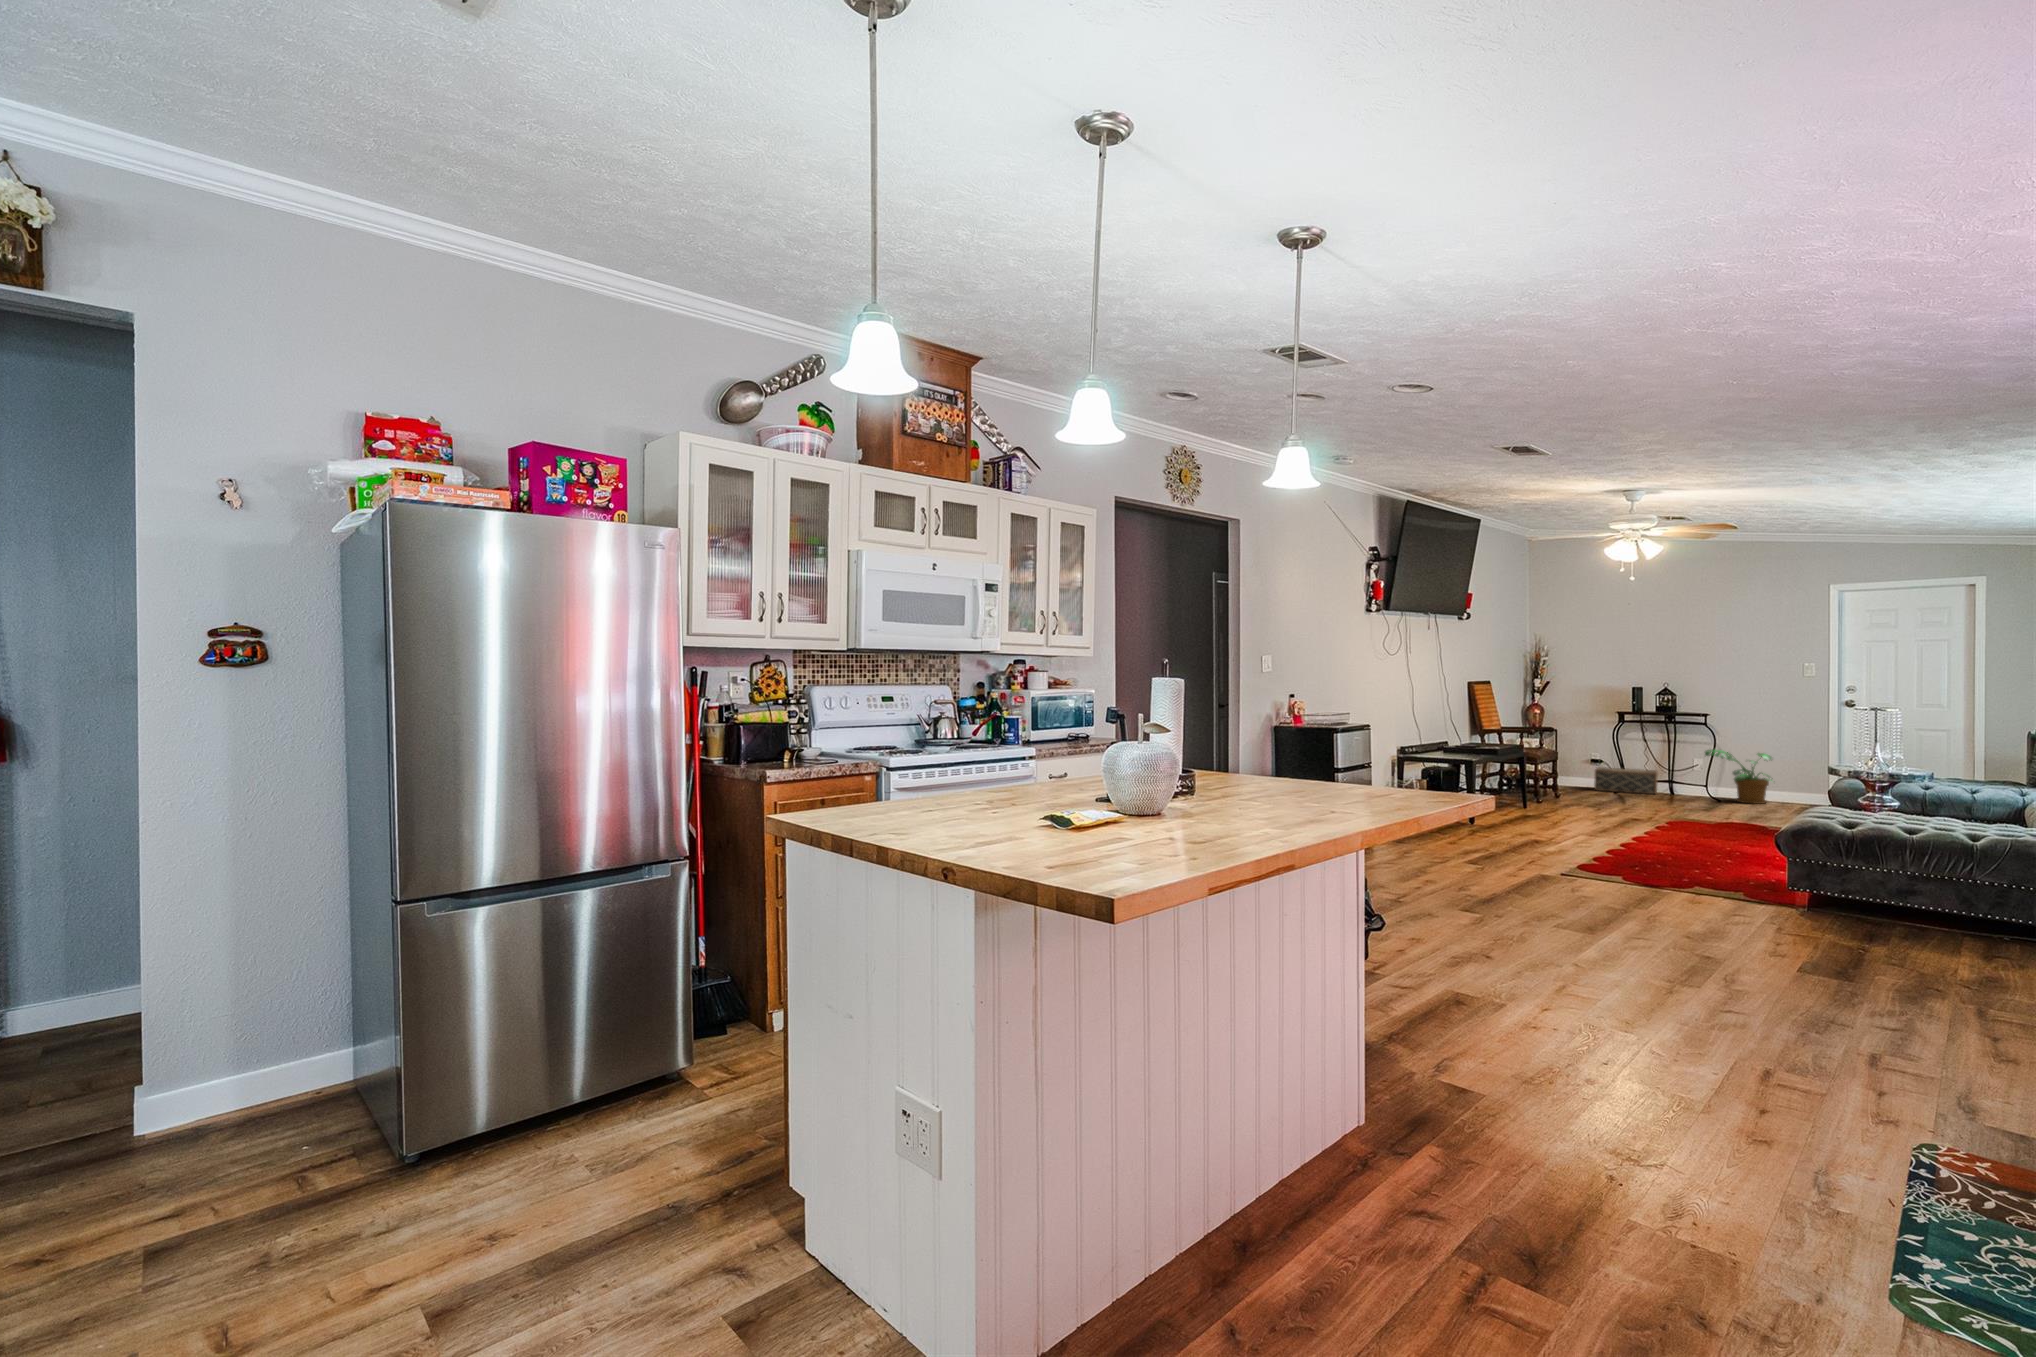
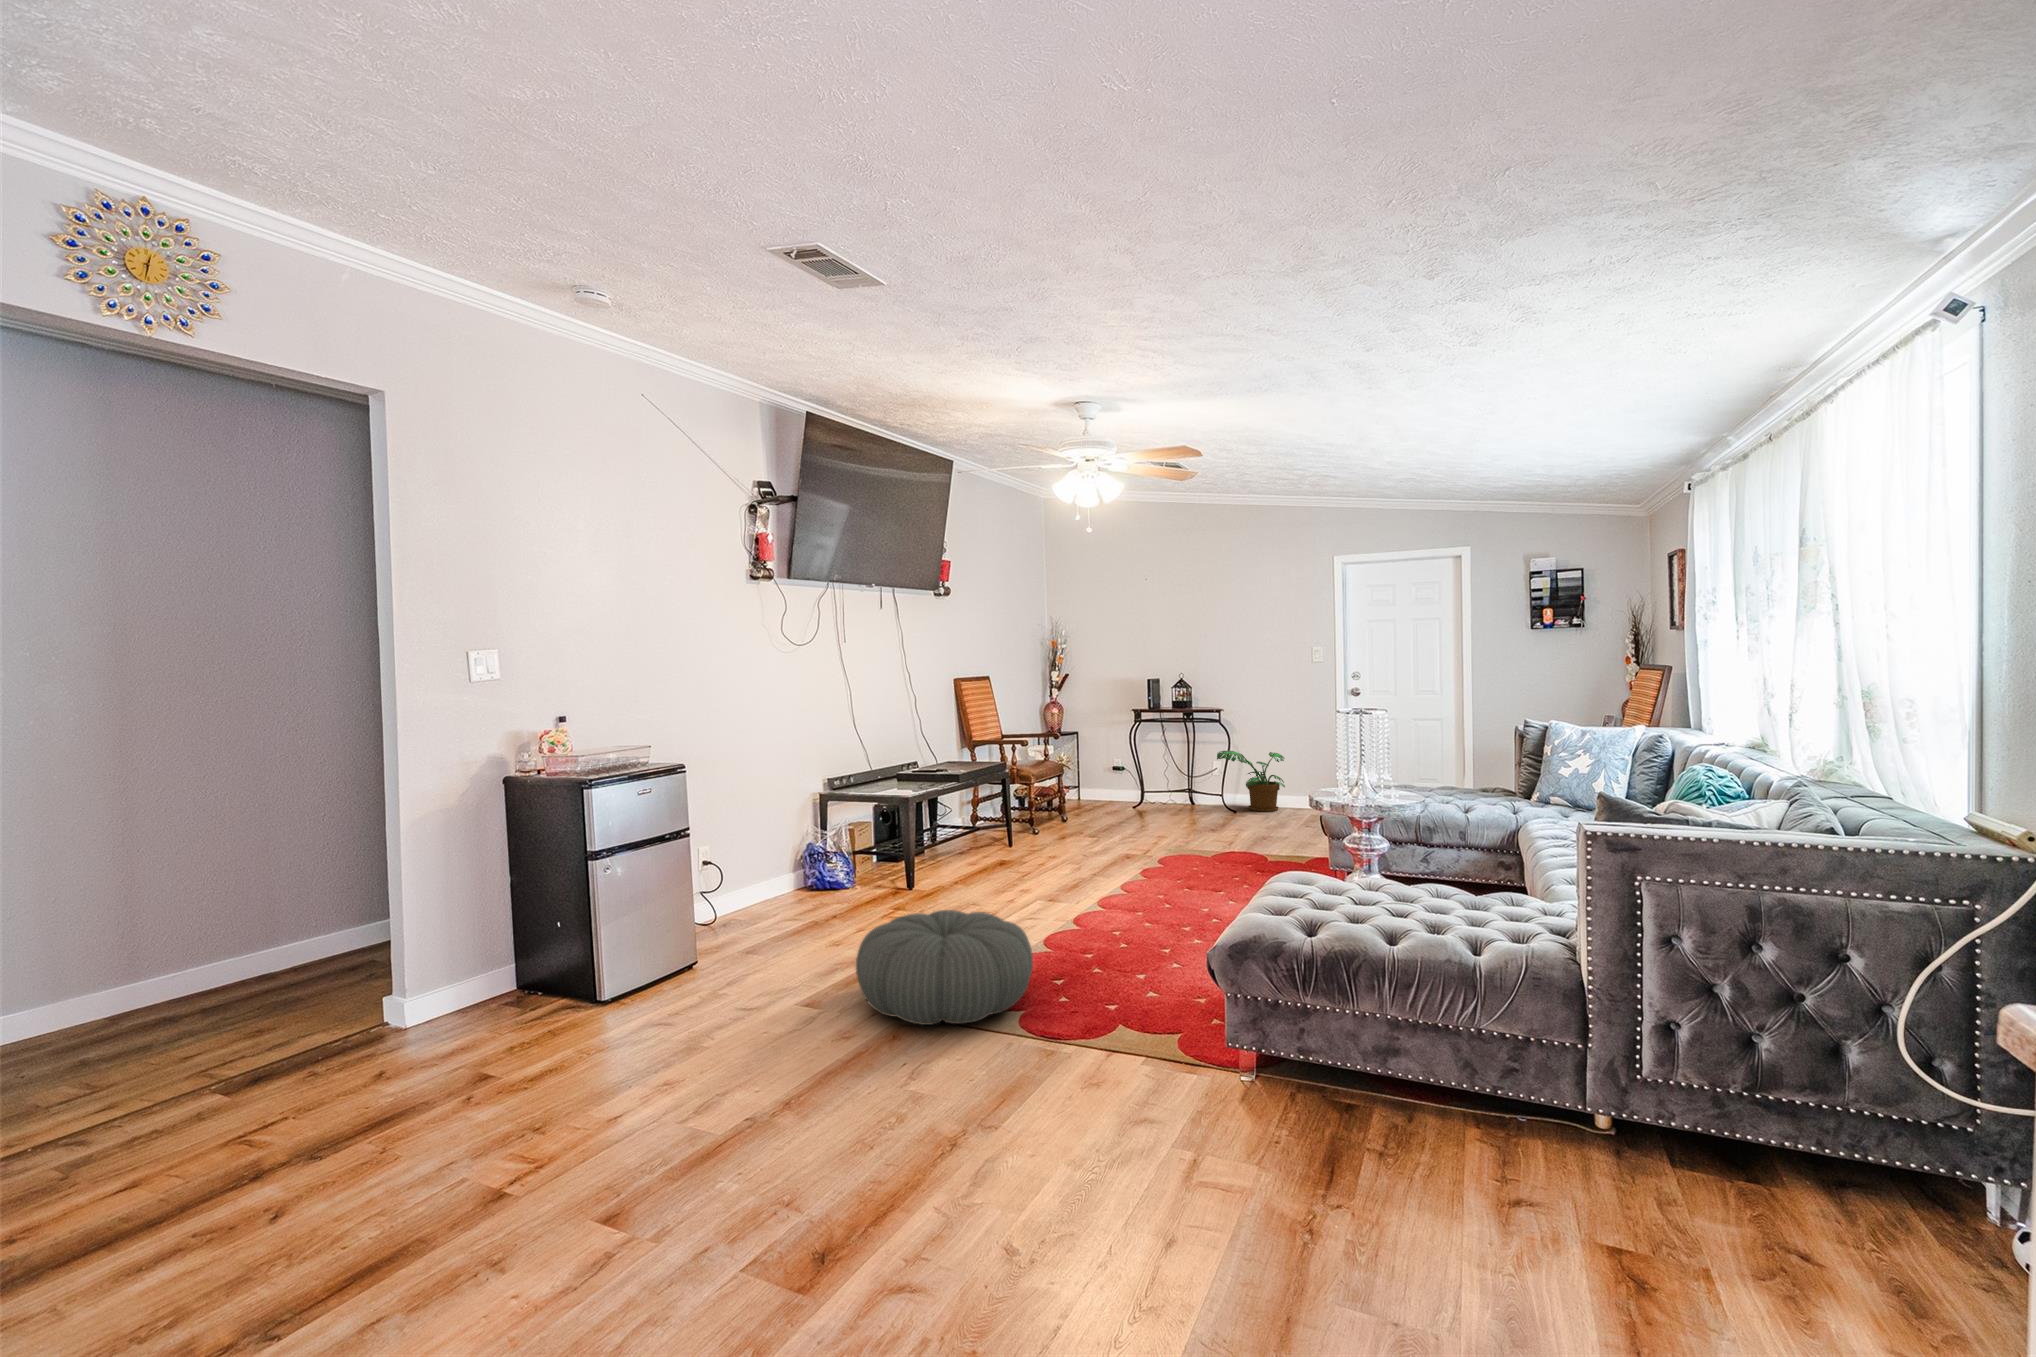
woven basket: present [1594,767,1658,794] -> none [1113,773,1177,804]
pouf: none [1516,825,1636,882] -> present [856,910,1033,1025]

